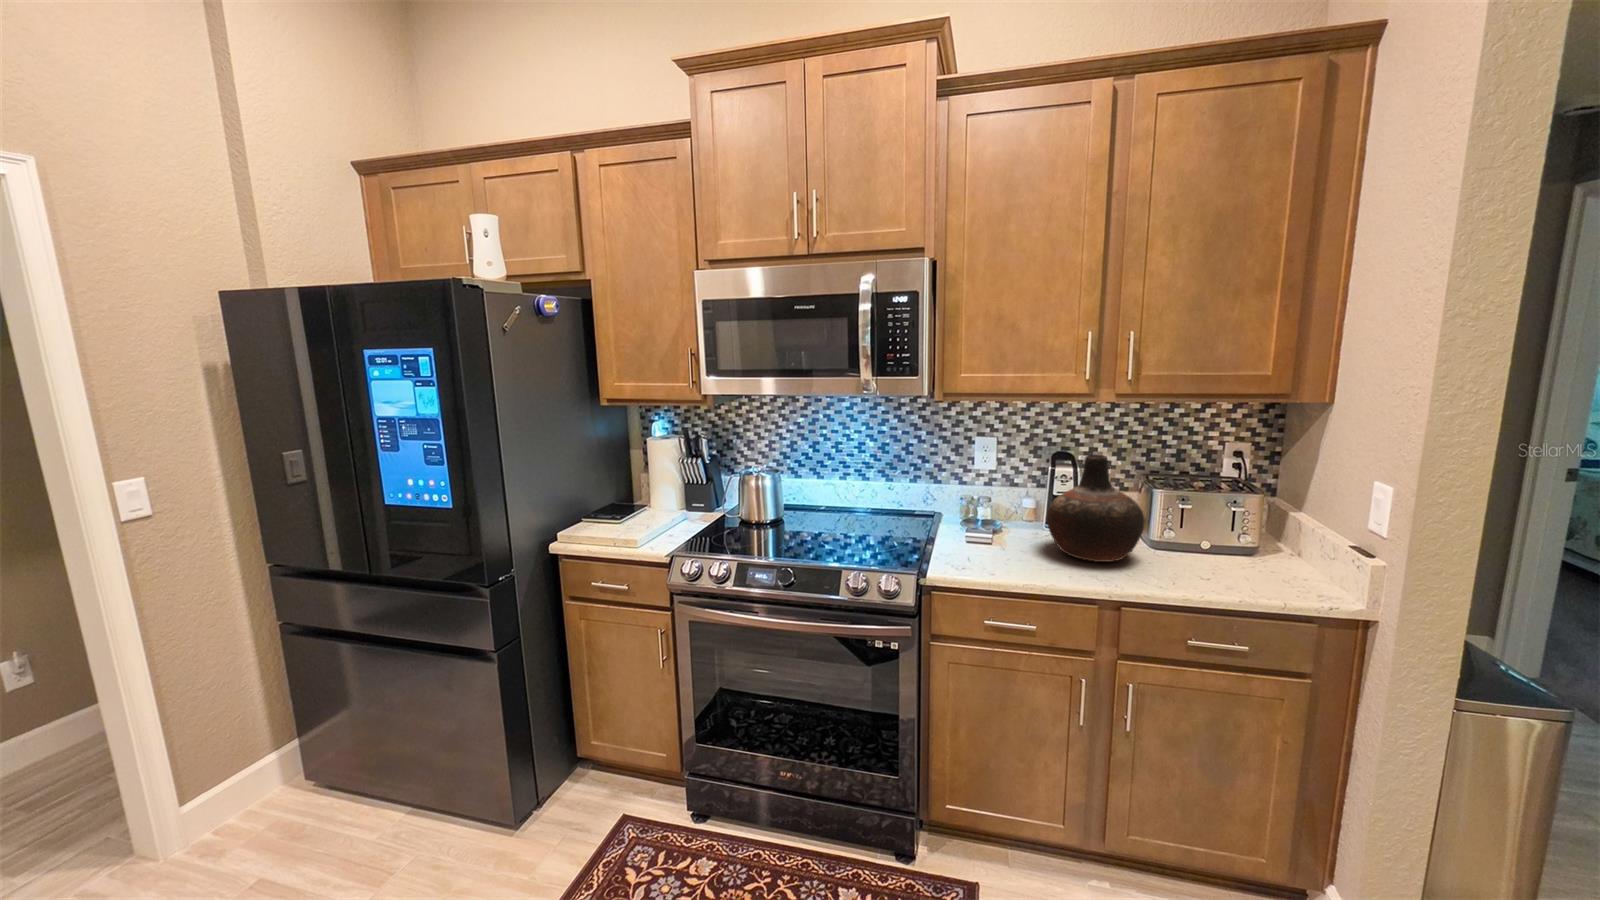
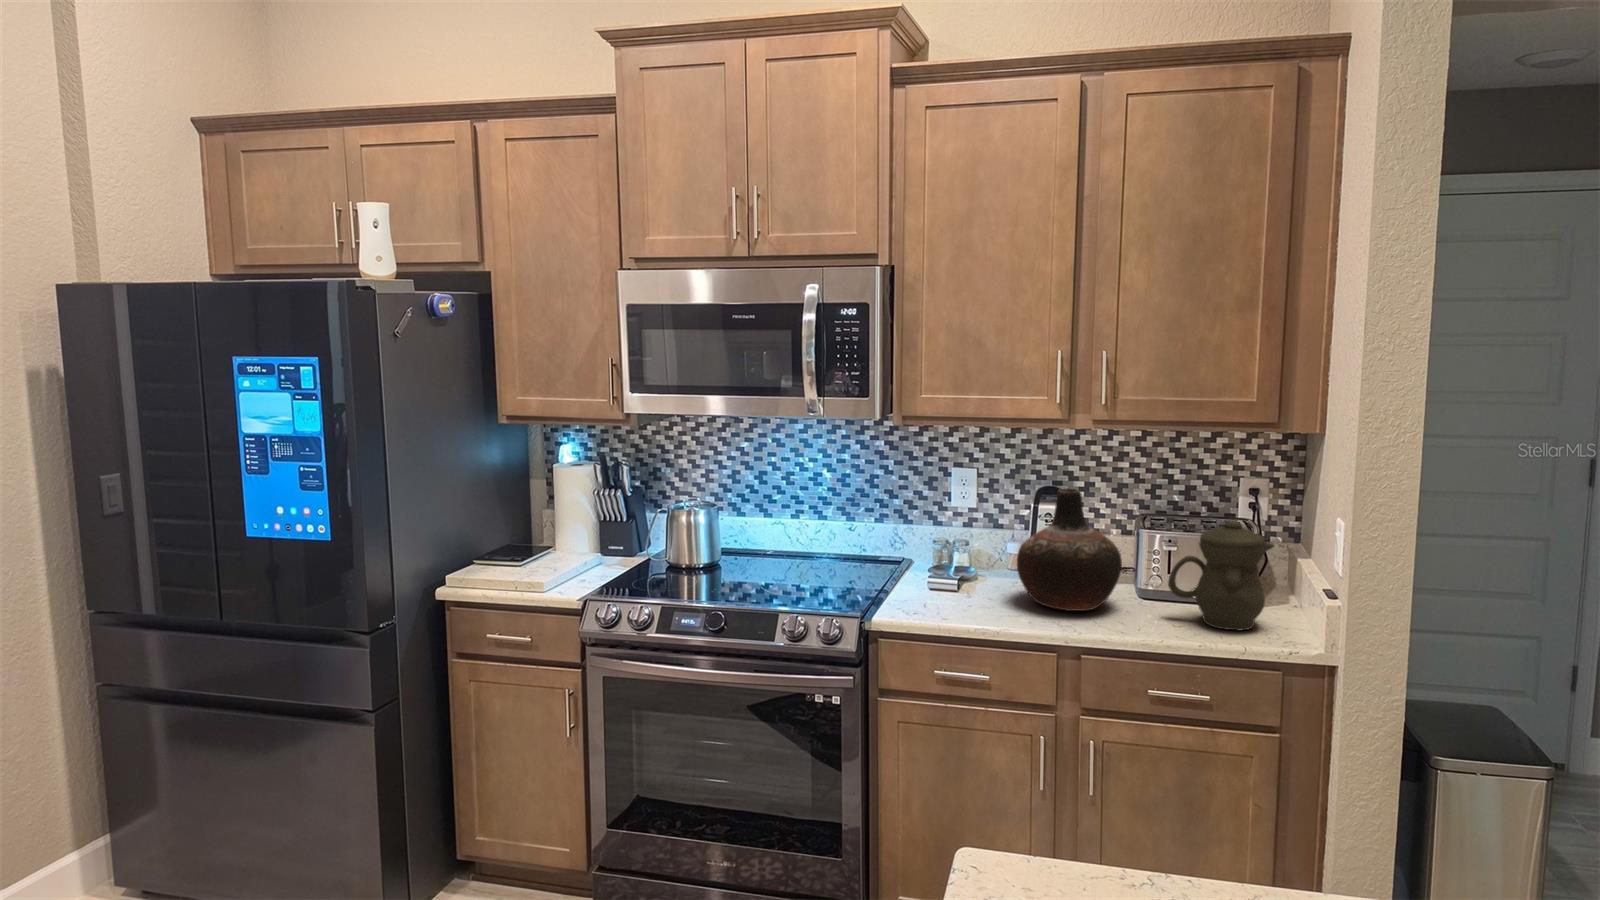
teapot: none [1190,483,1297,581] -> present [1168,521,1274,630]

